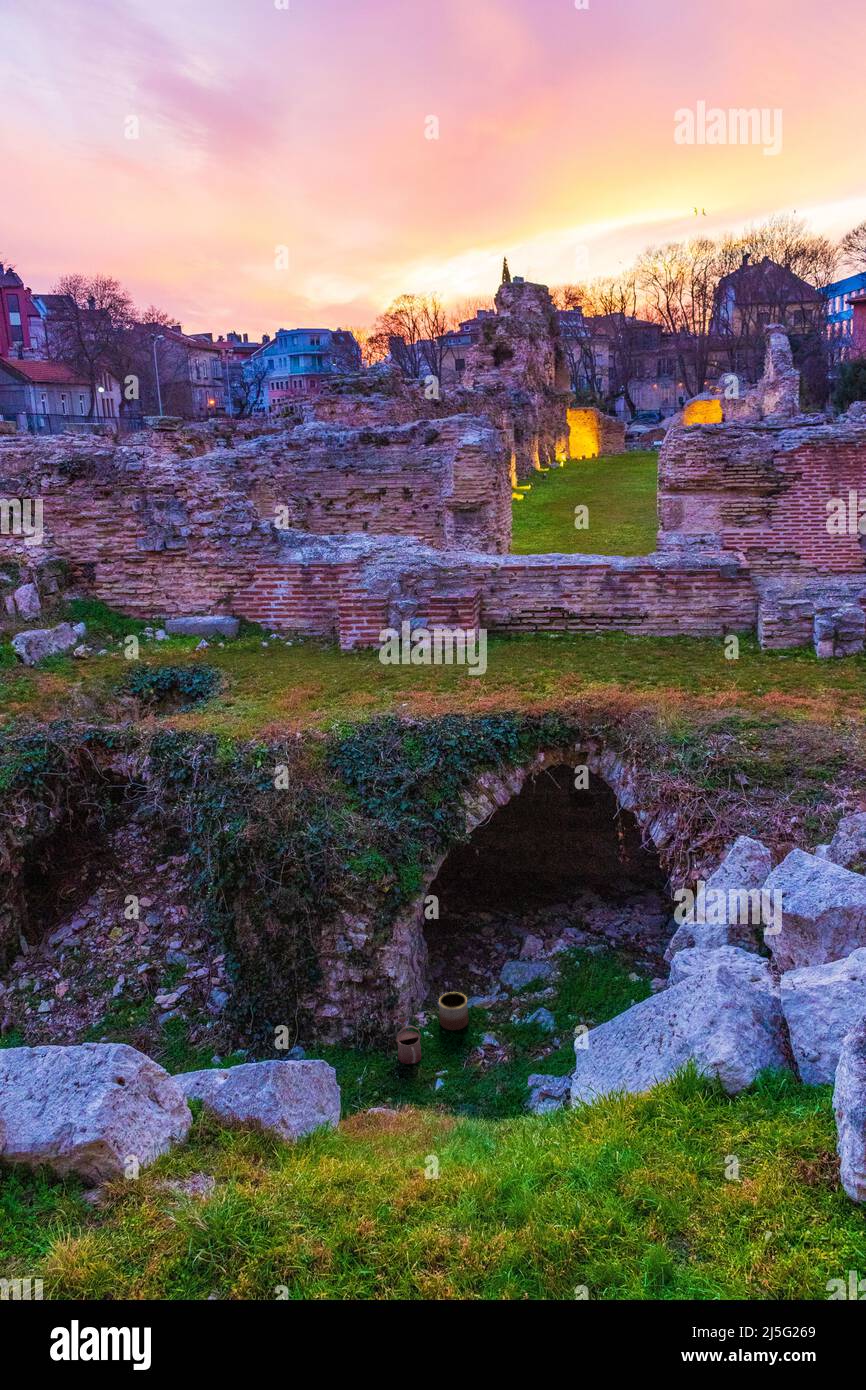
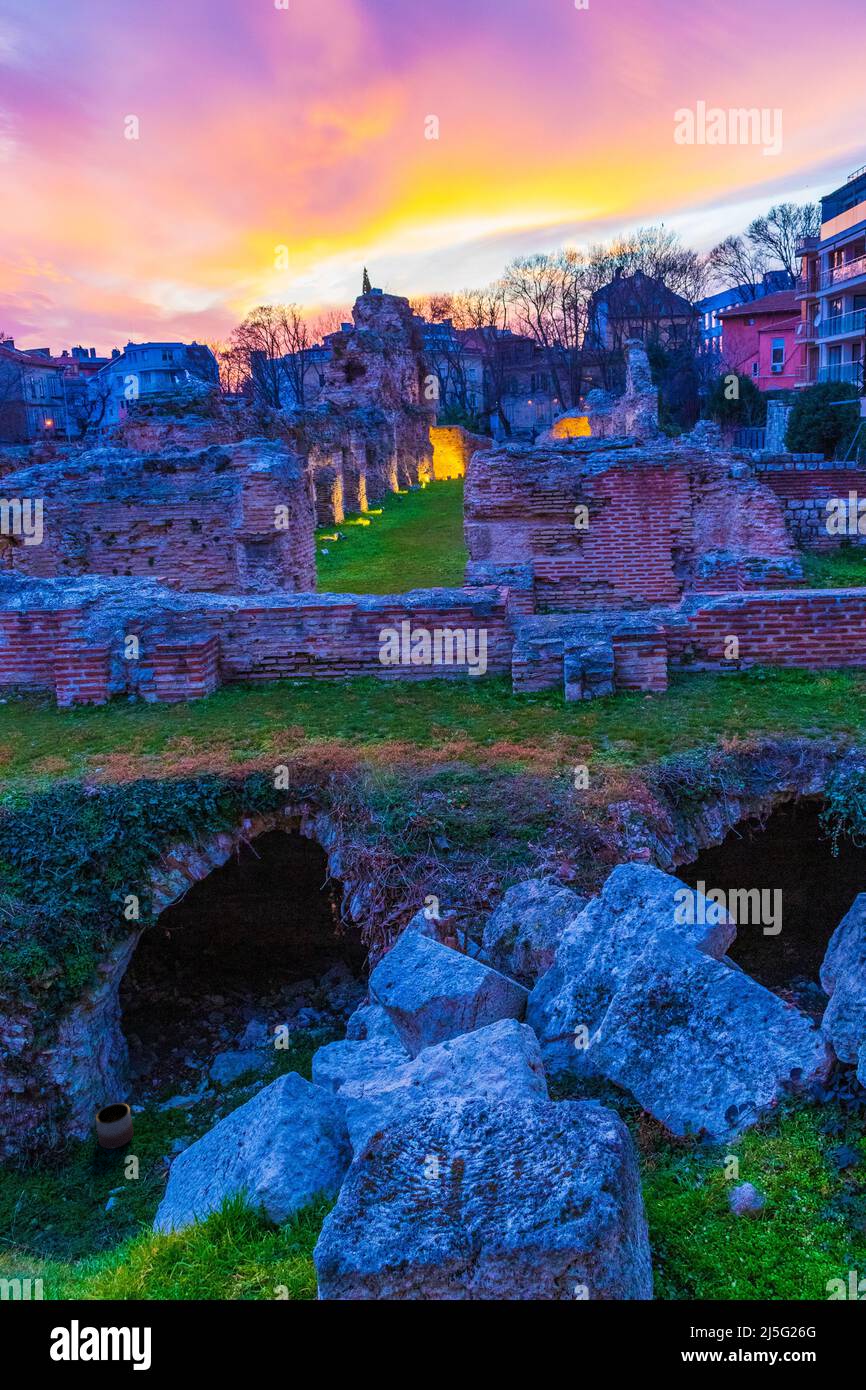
watering can: present [396,1017,421,1064] -> none [26,1139,61,1197]

